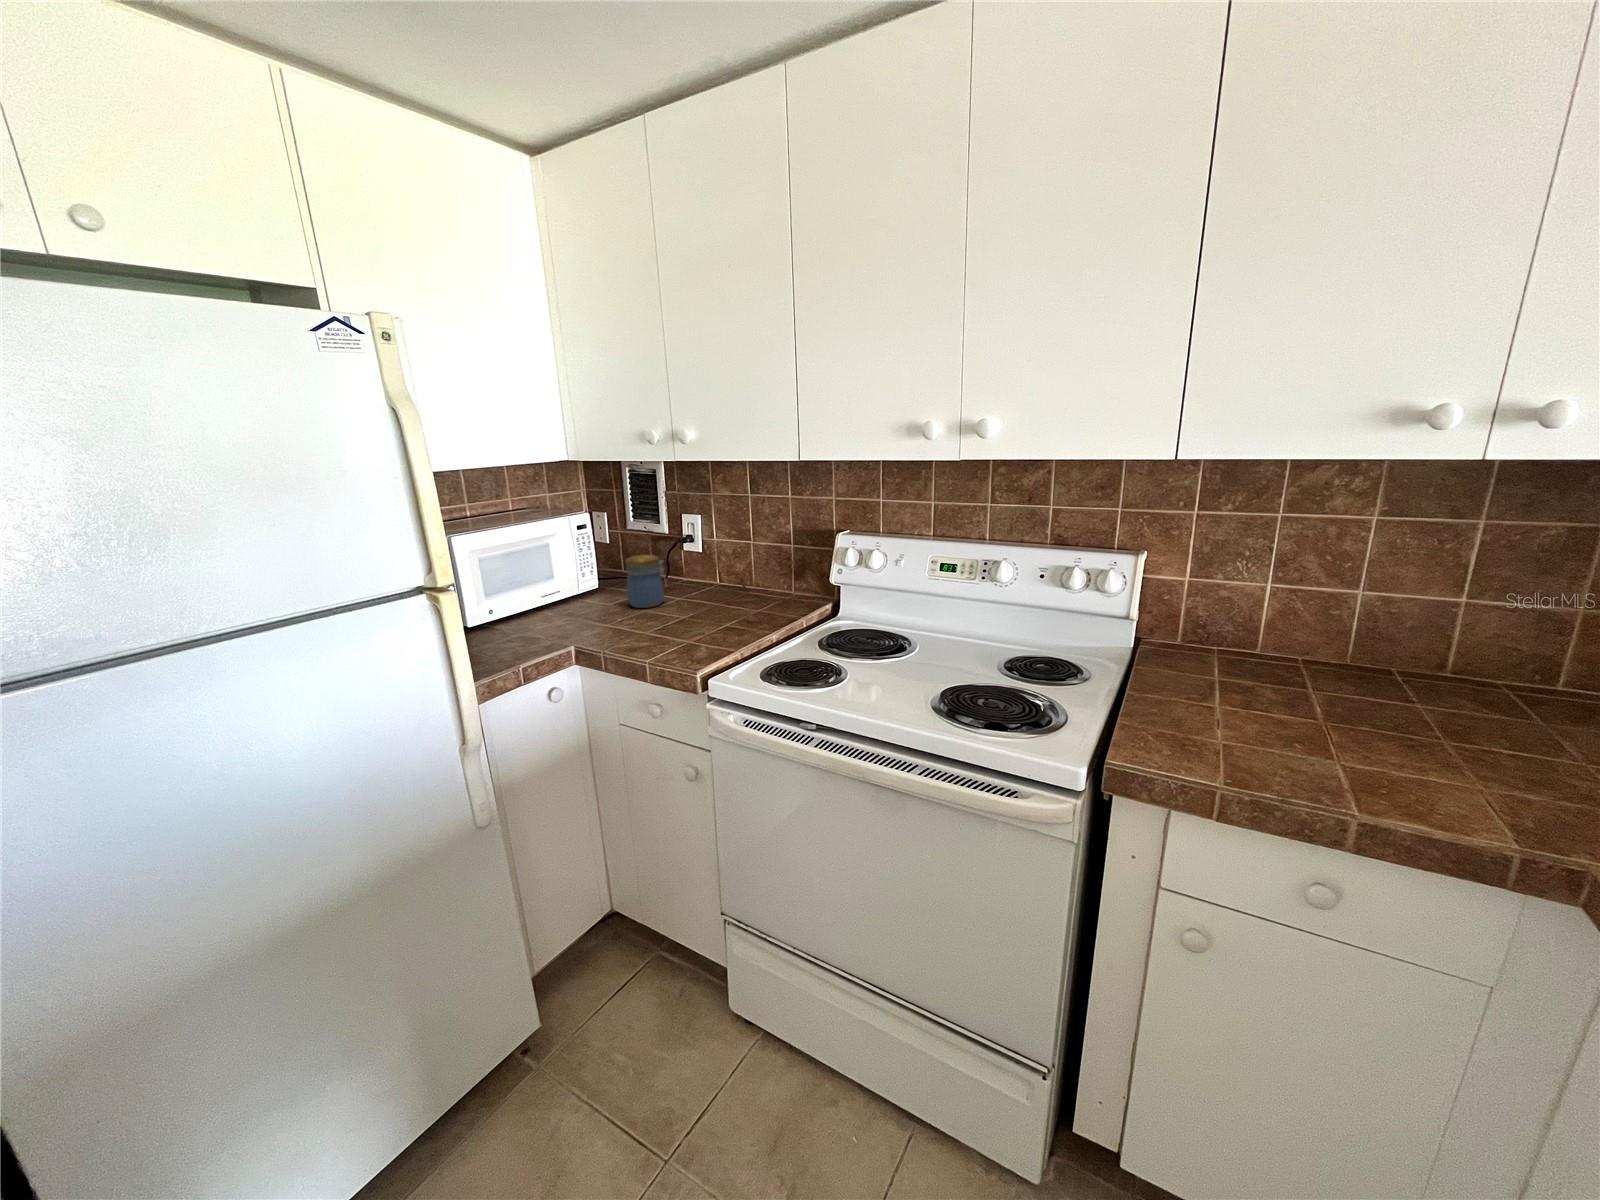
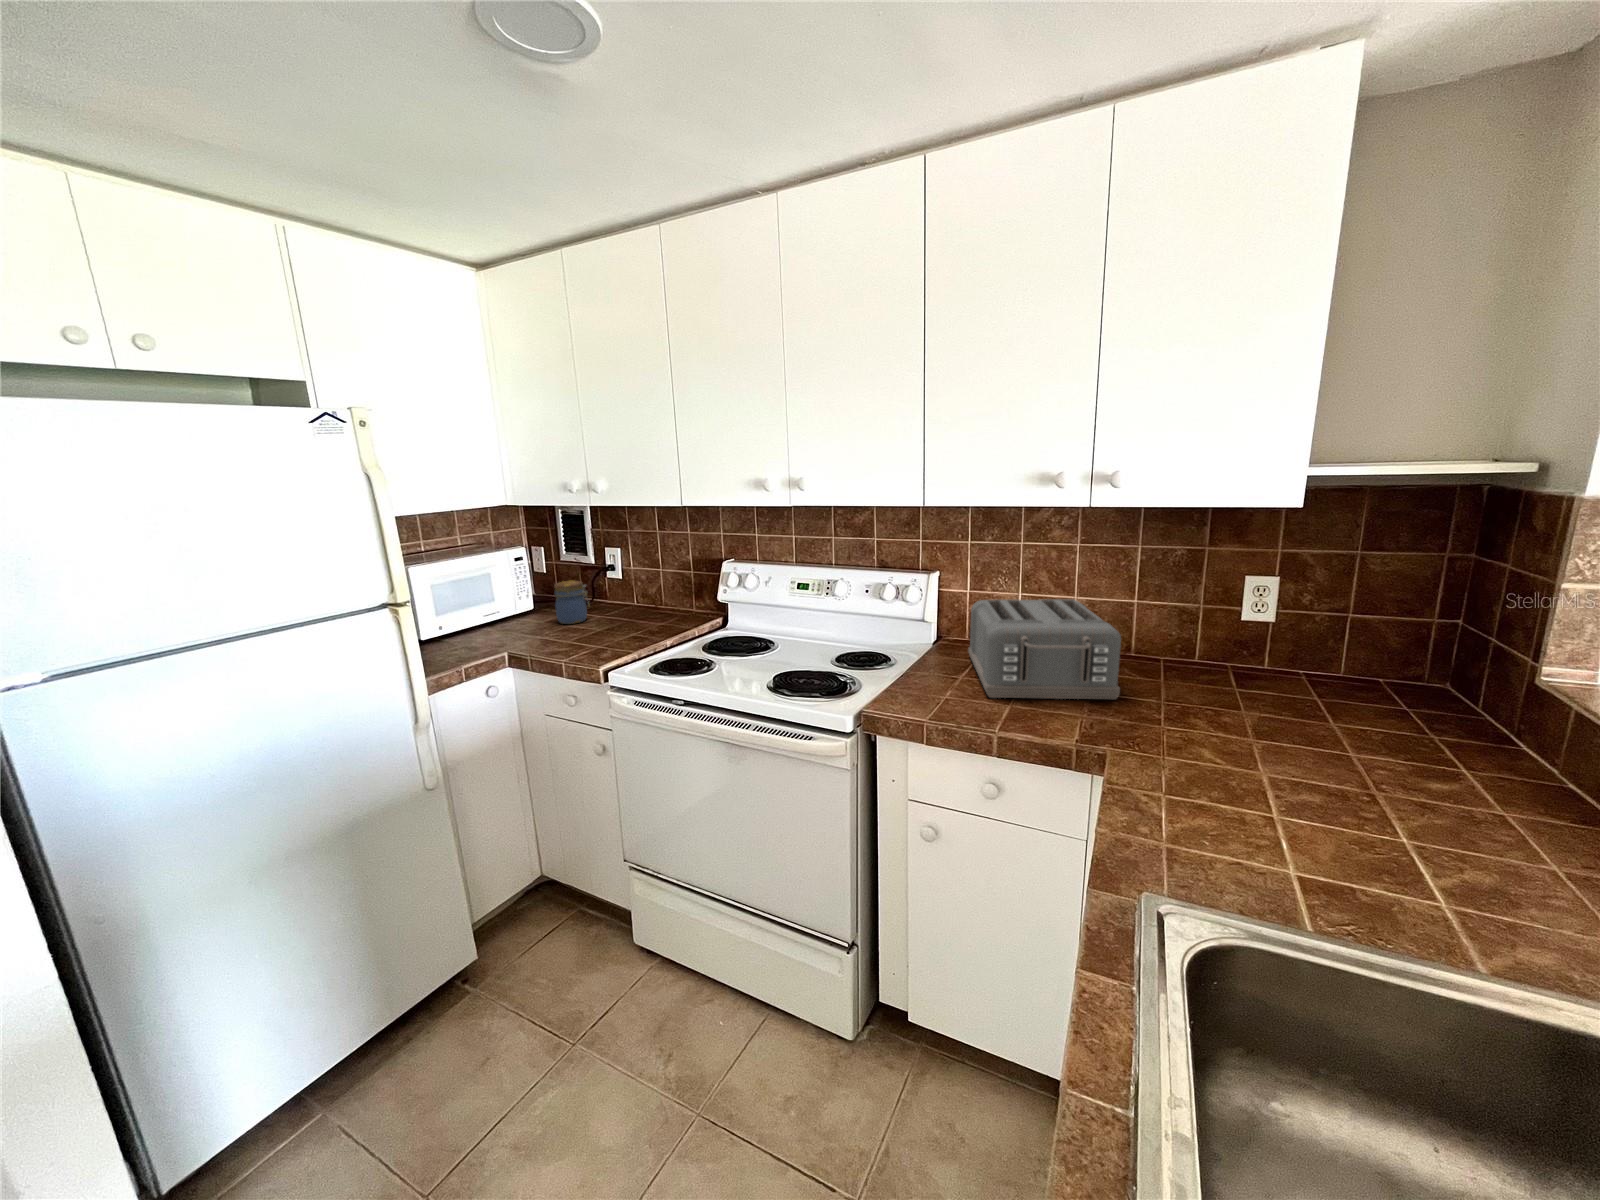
toaster: none [1197,594,1517,753] -> present [968,599,1121,699]

